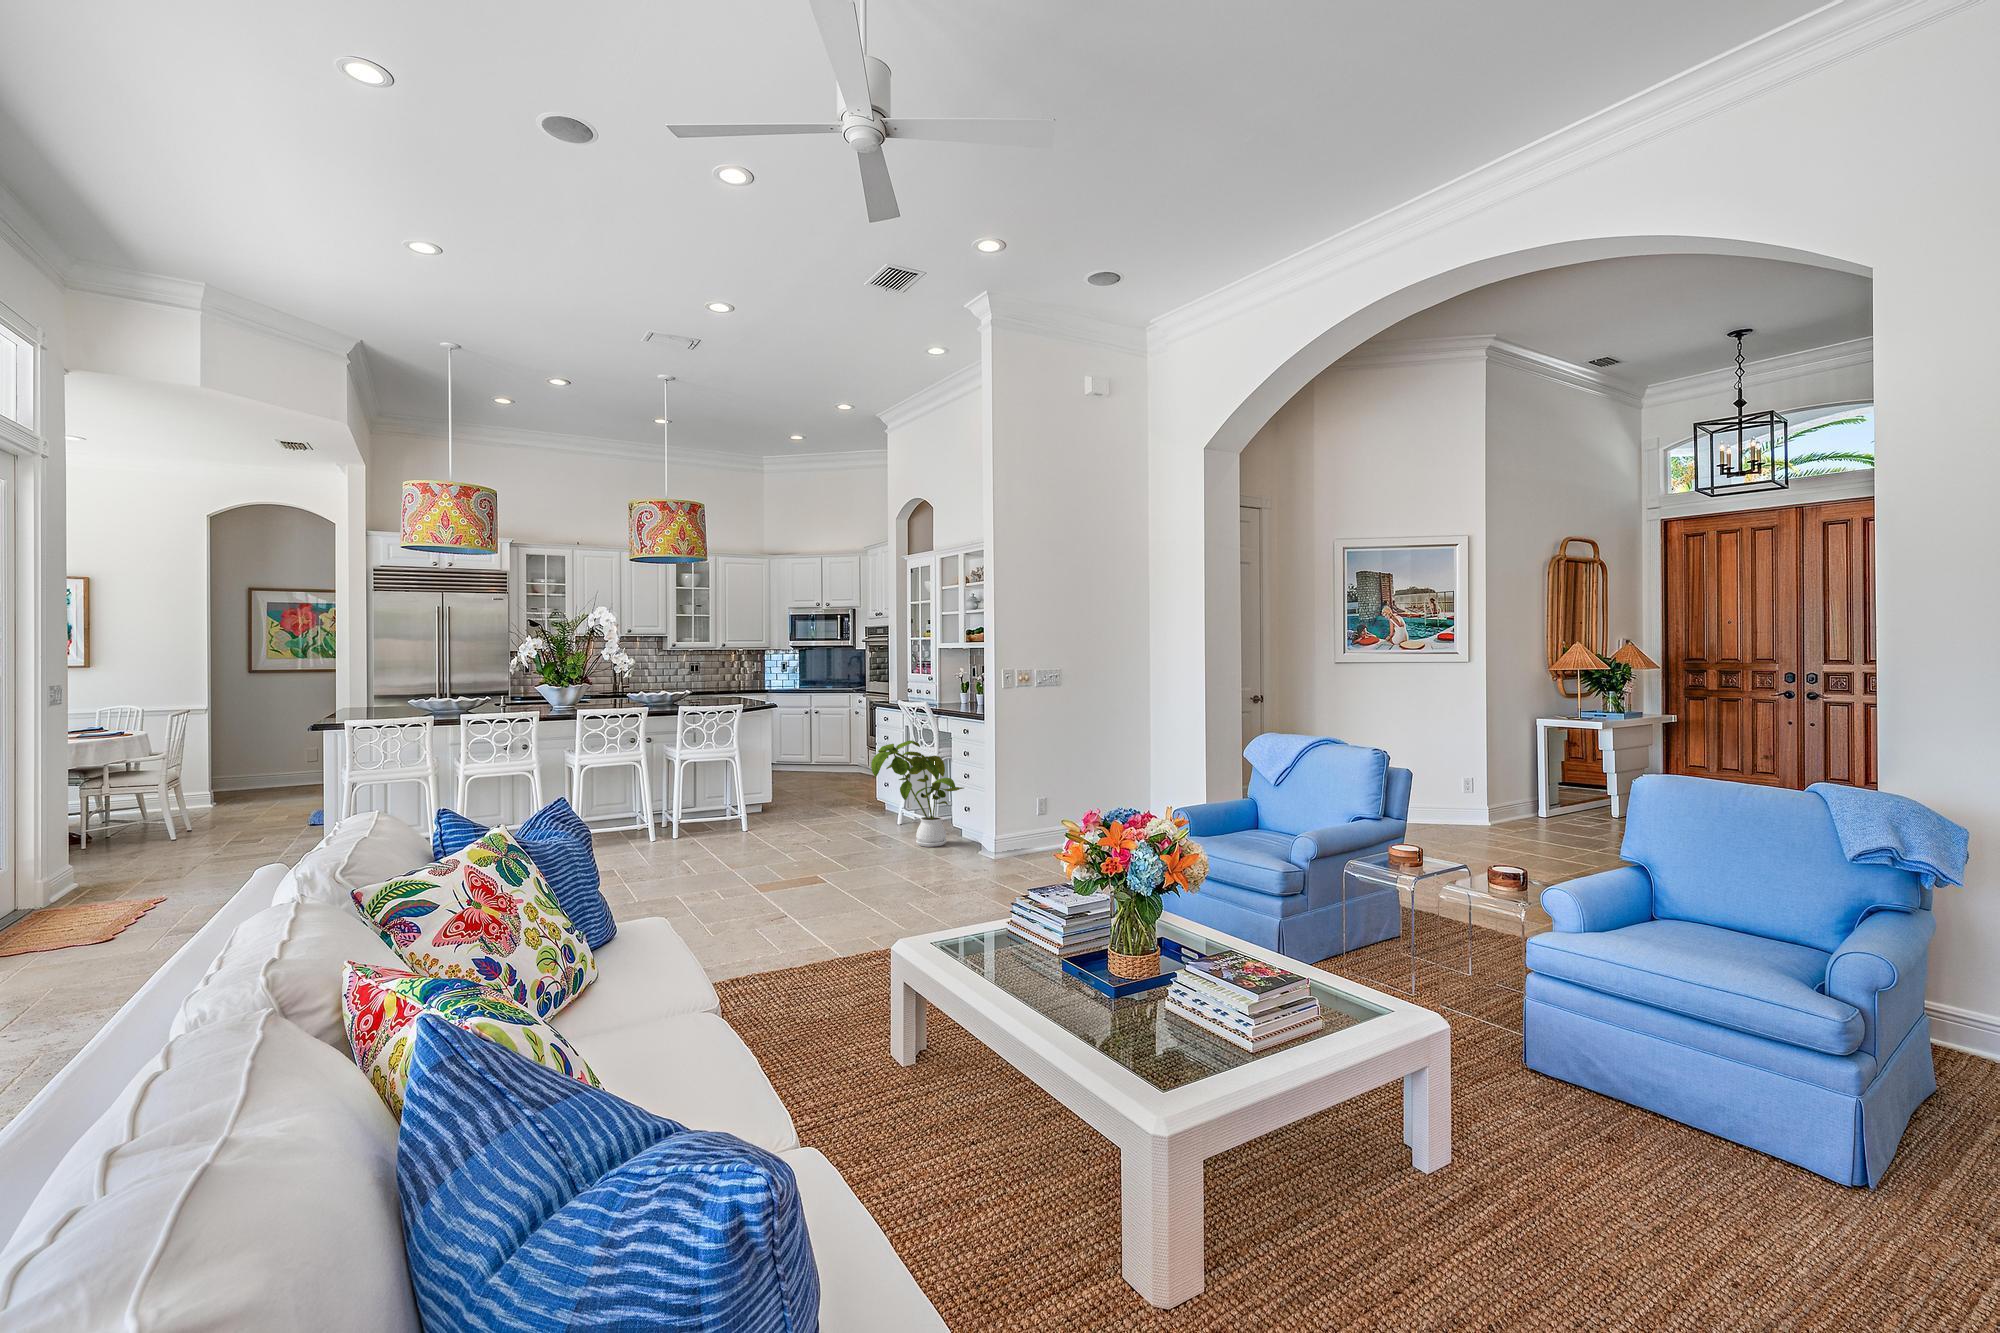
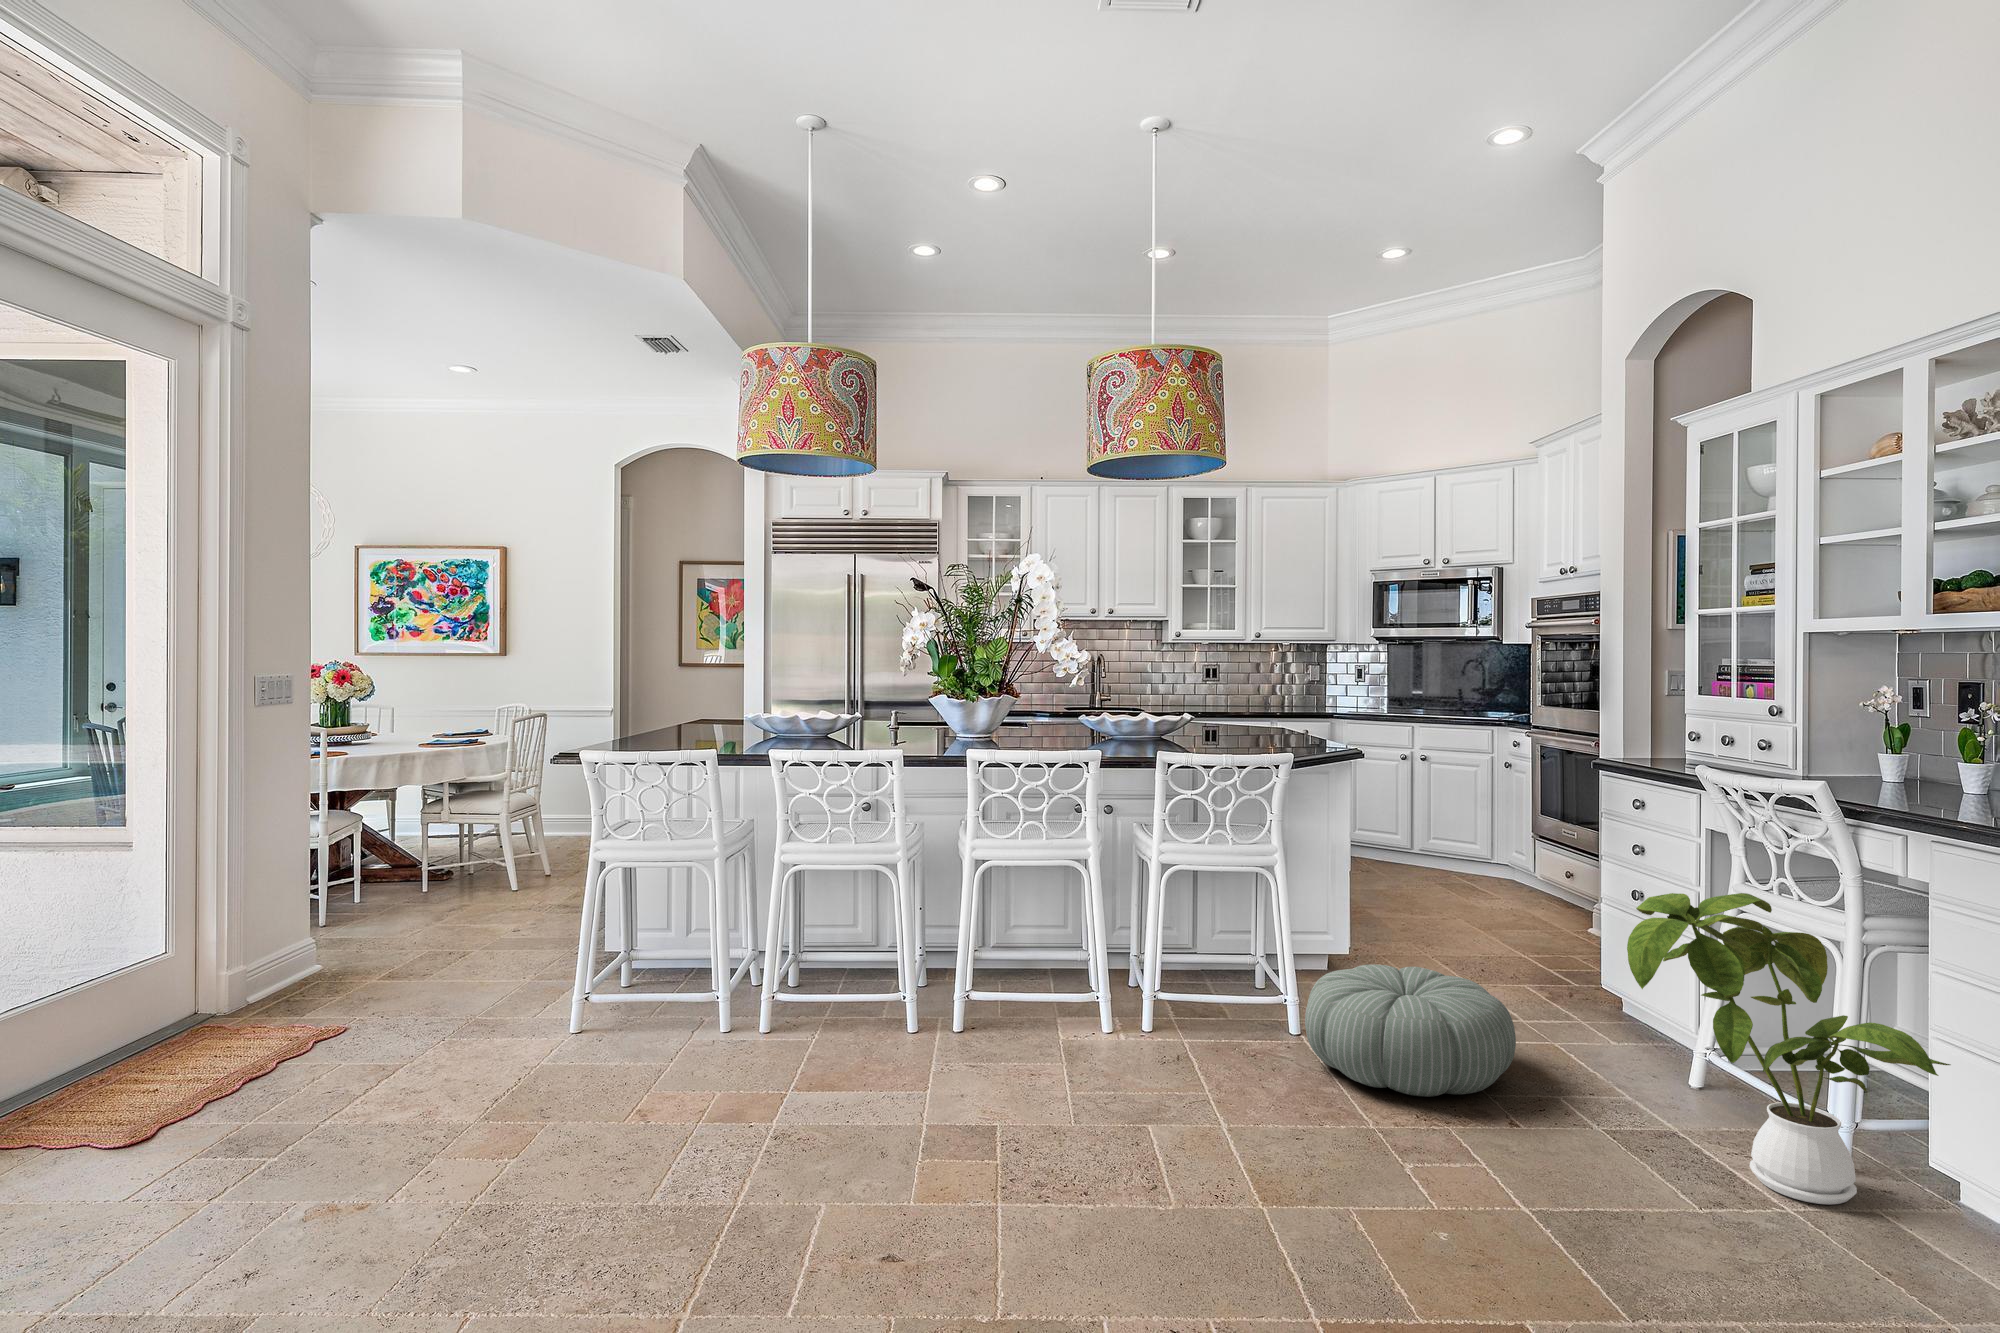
pouf: none [753,795,841,842] -> present [1305,965,1516,1097]

